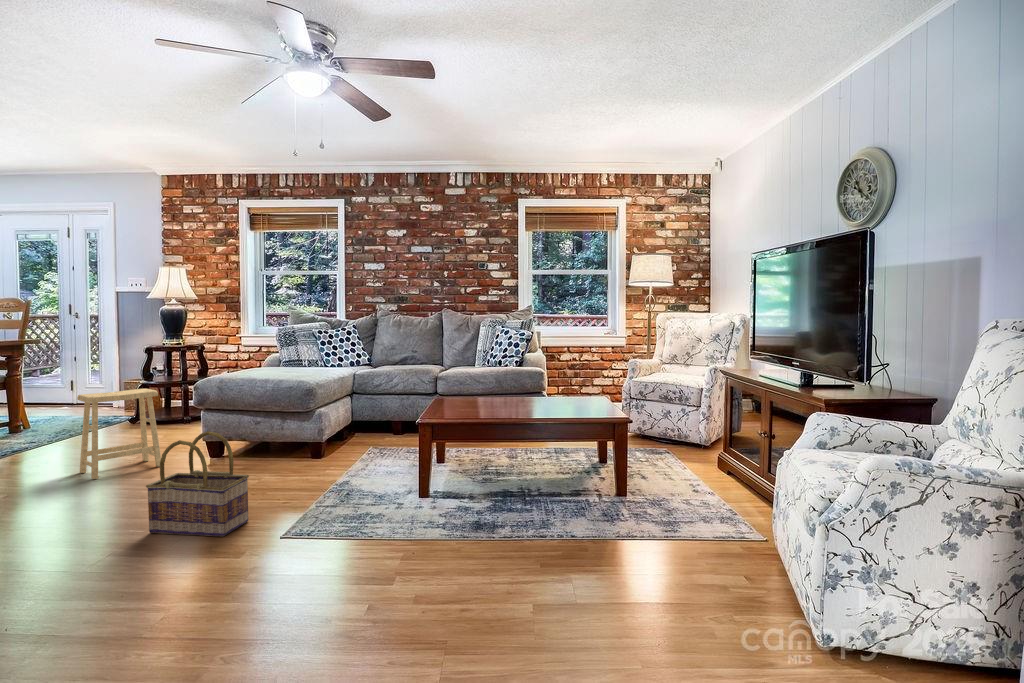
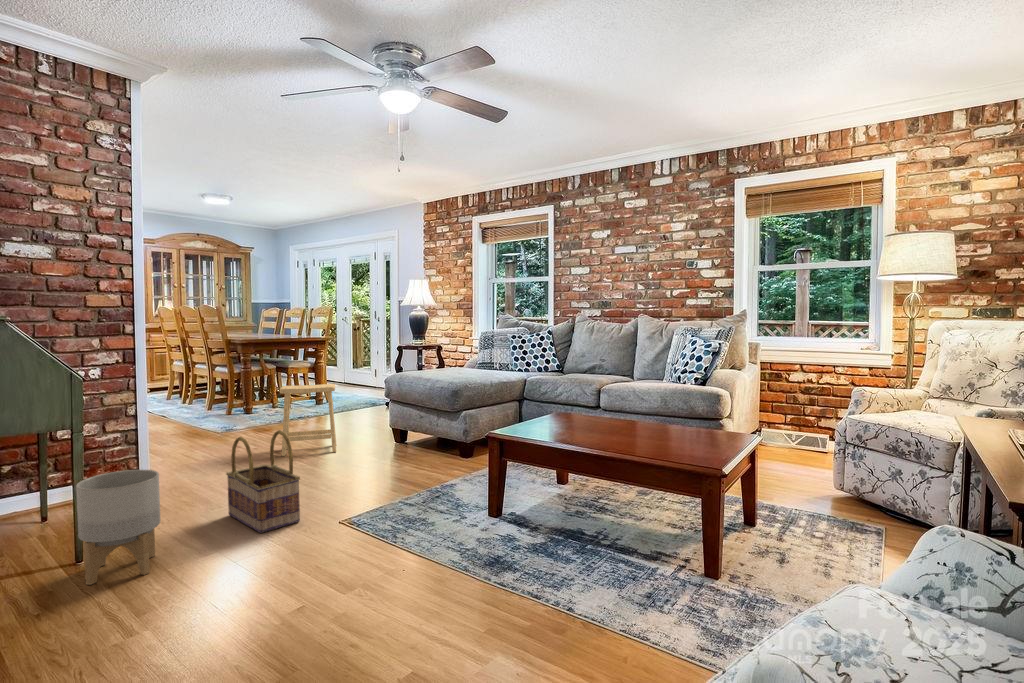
planter: none [68,480,161,611] -> present [76,470,160,585]

